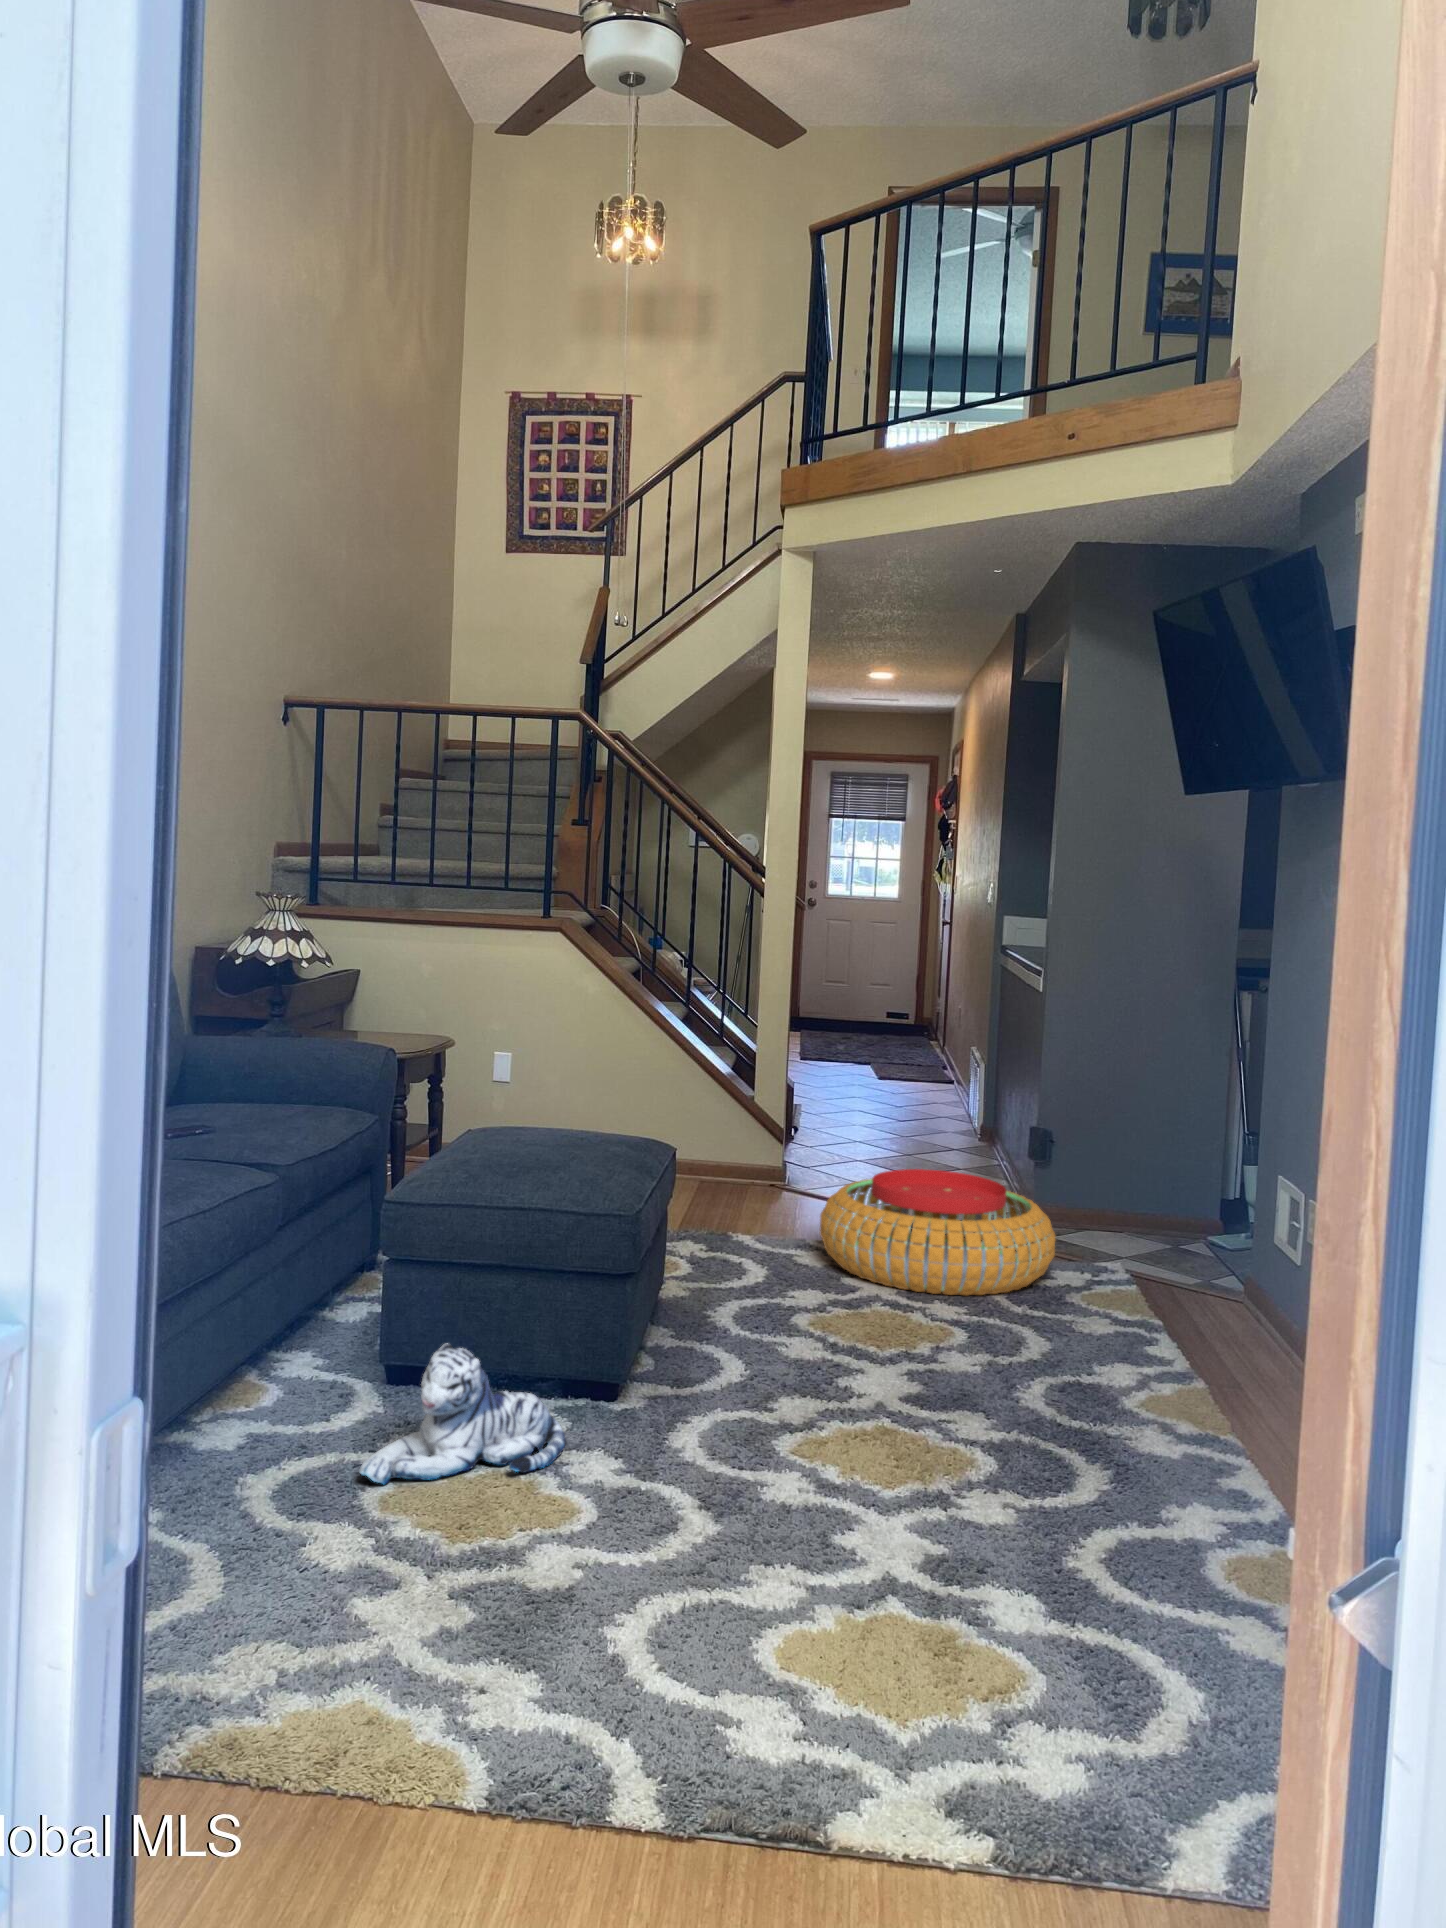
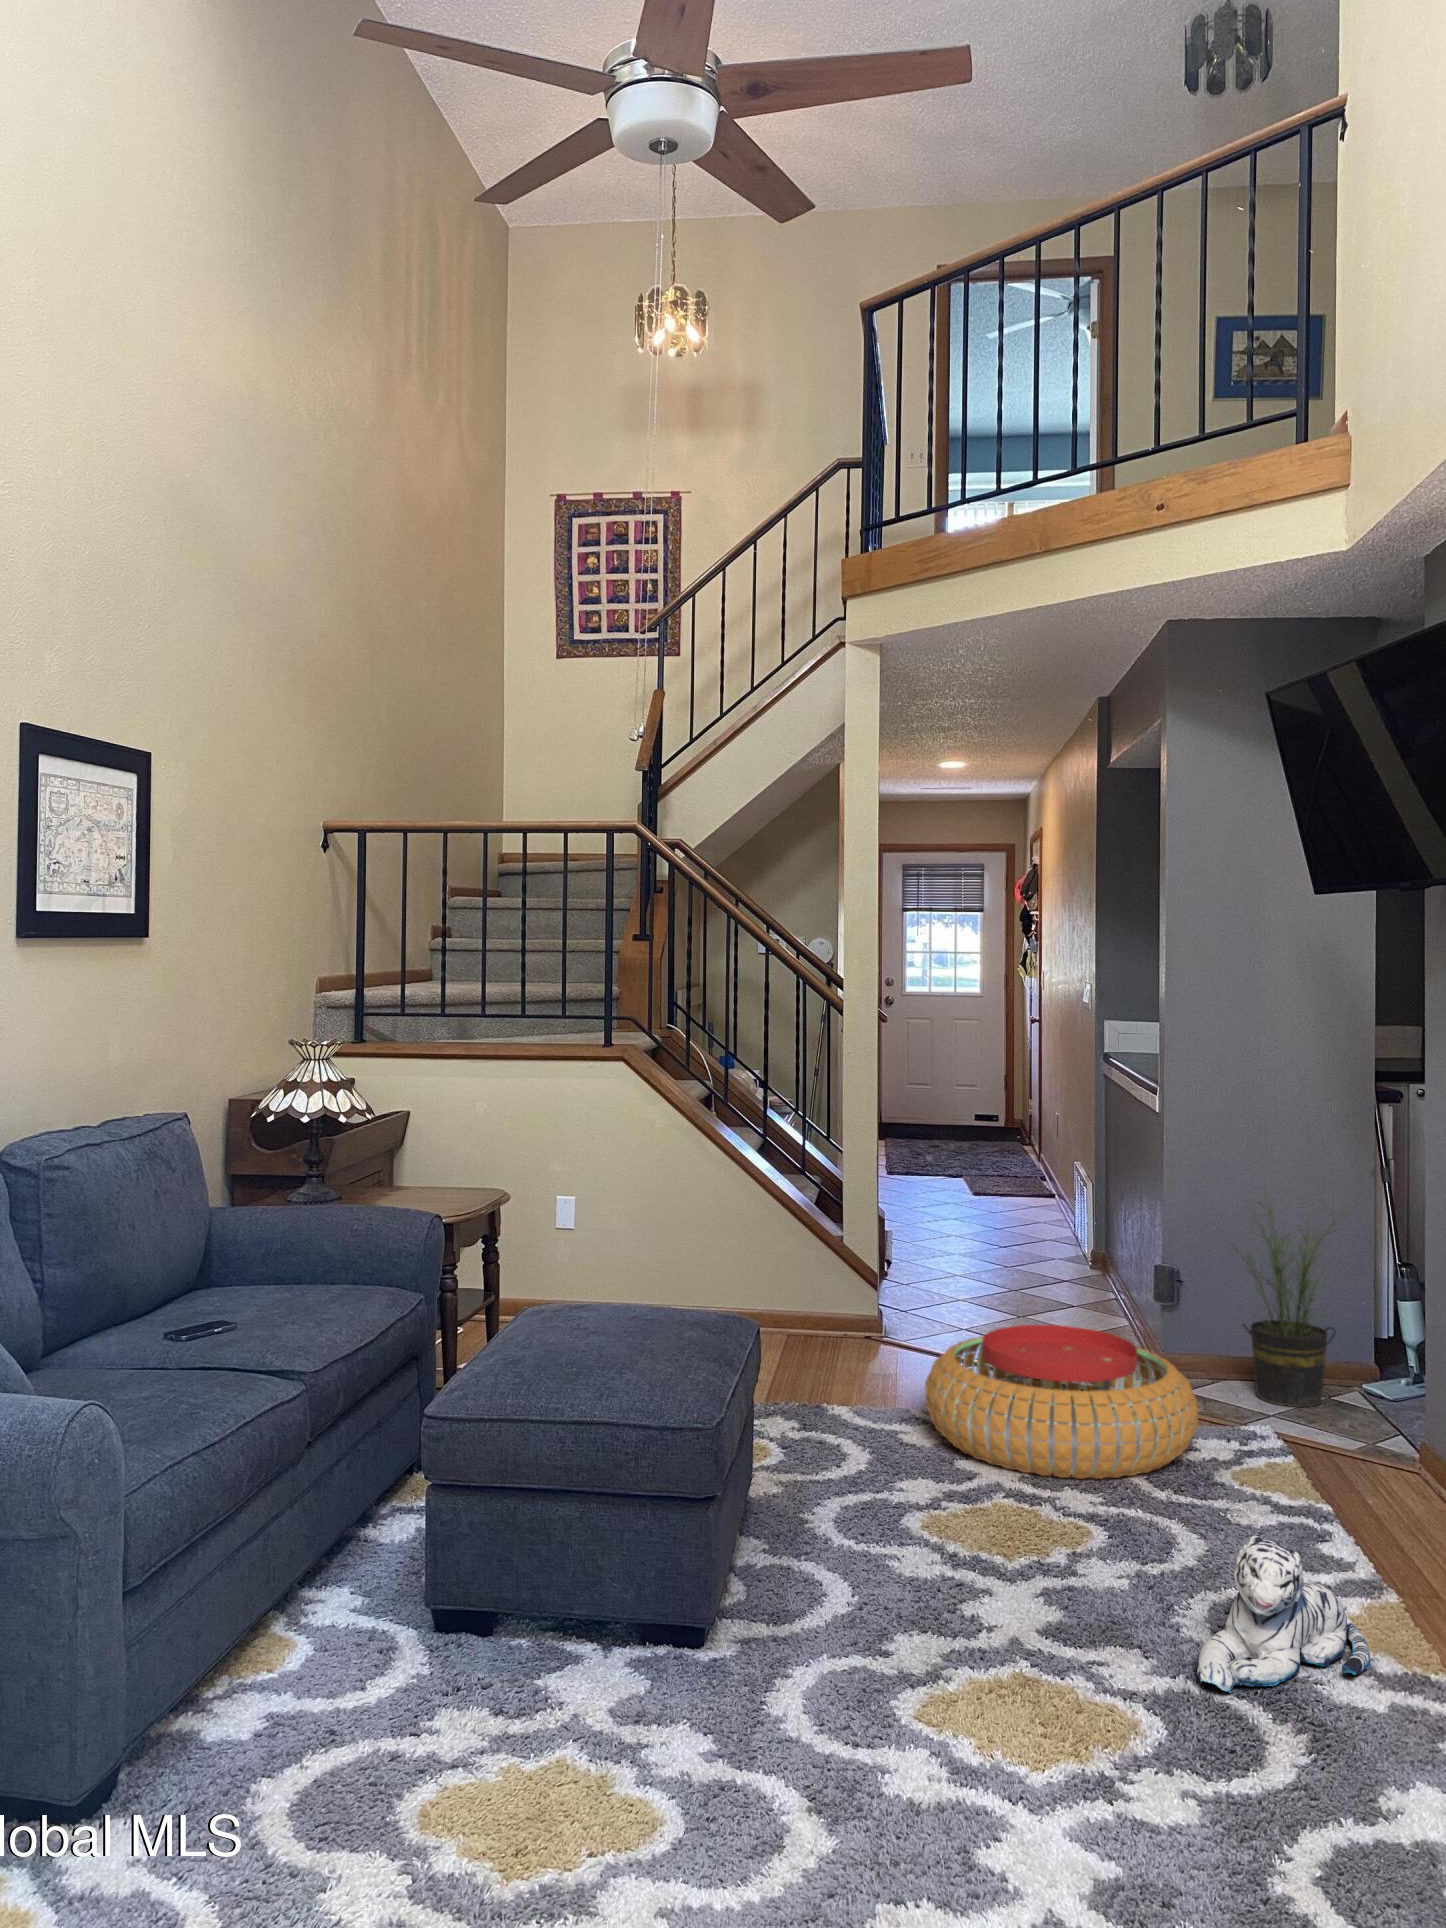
potted plant: none [1081,1058,1212,1250] -> present [1223,1188,1340,1407]
plush toy: present [360,1343,566,1484] -> present [1197,1536,1371,1693]

